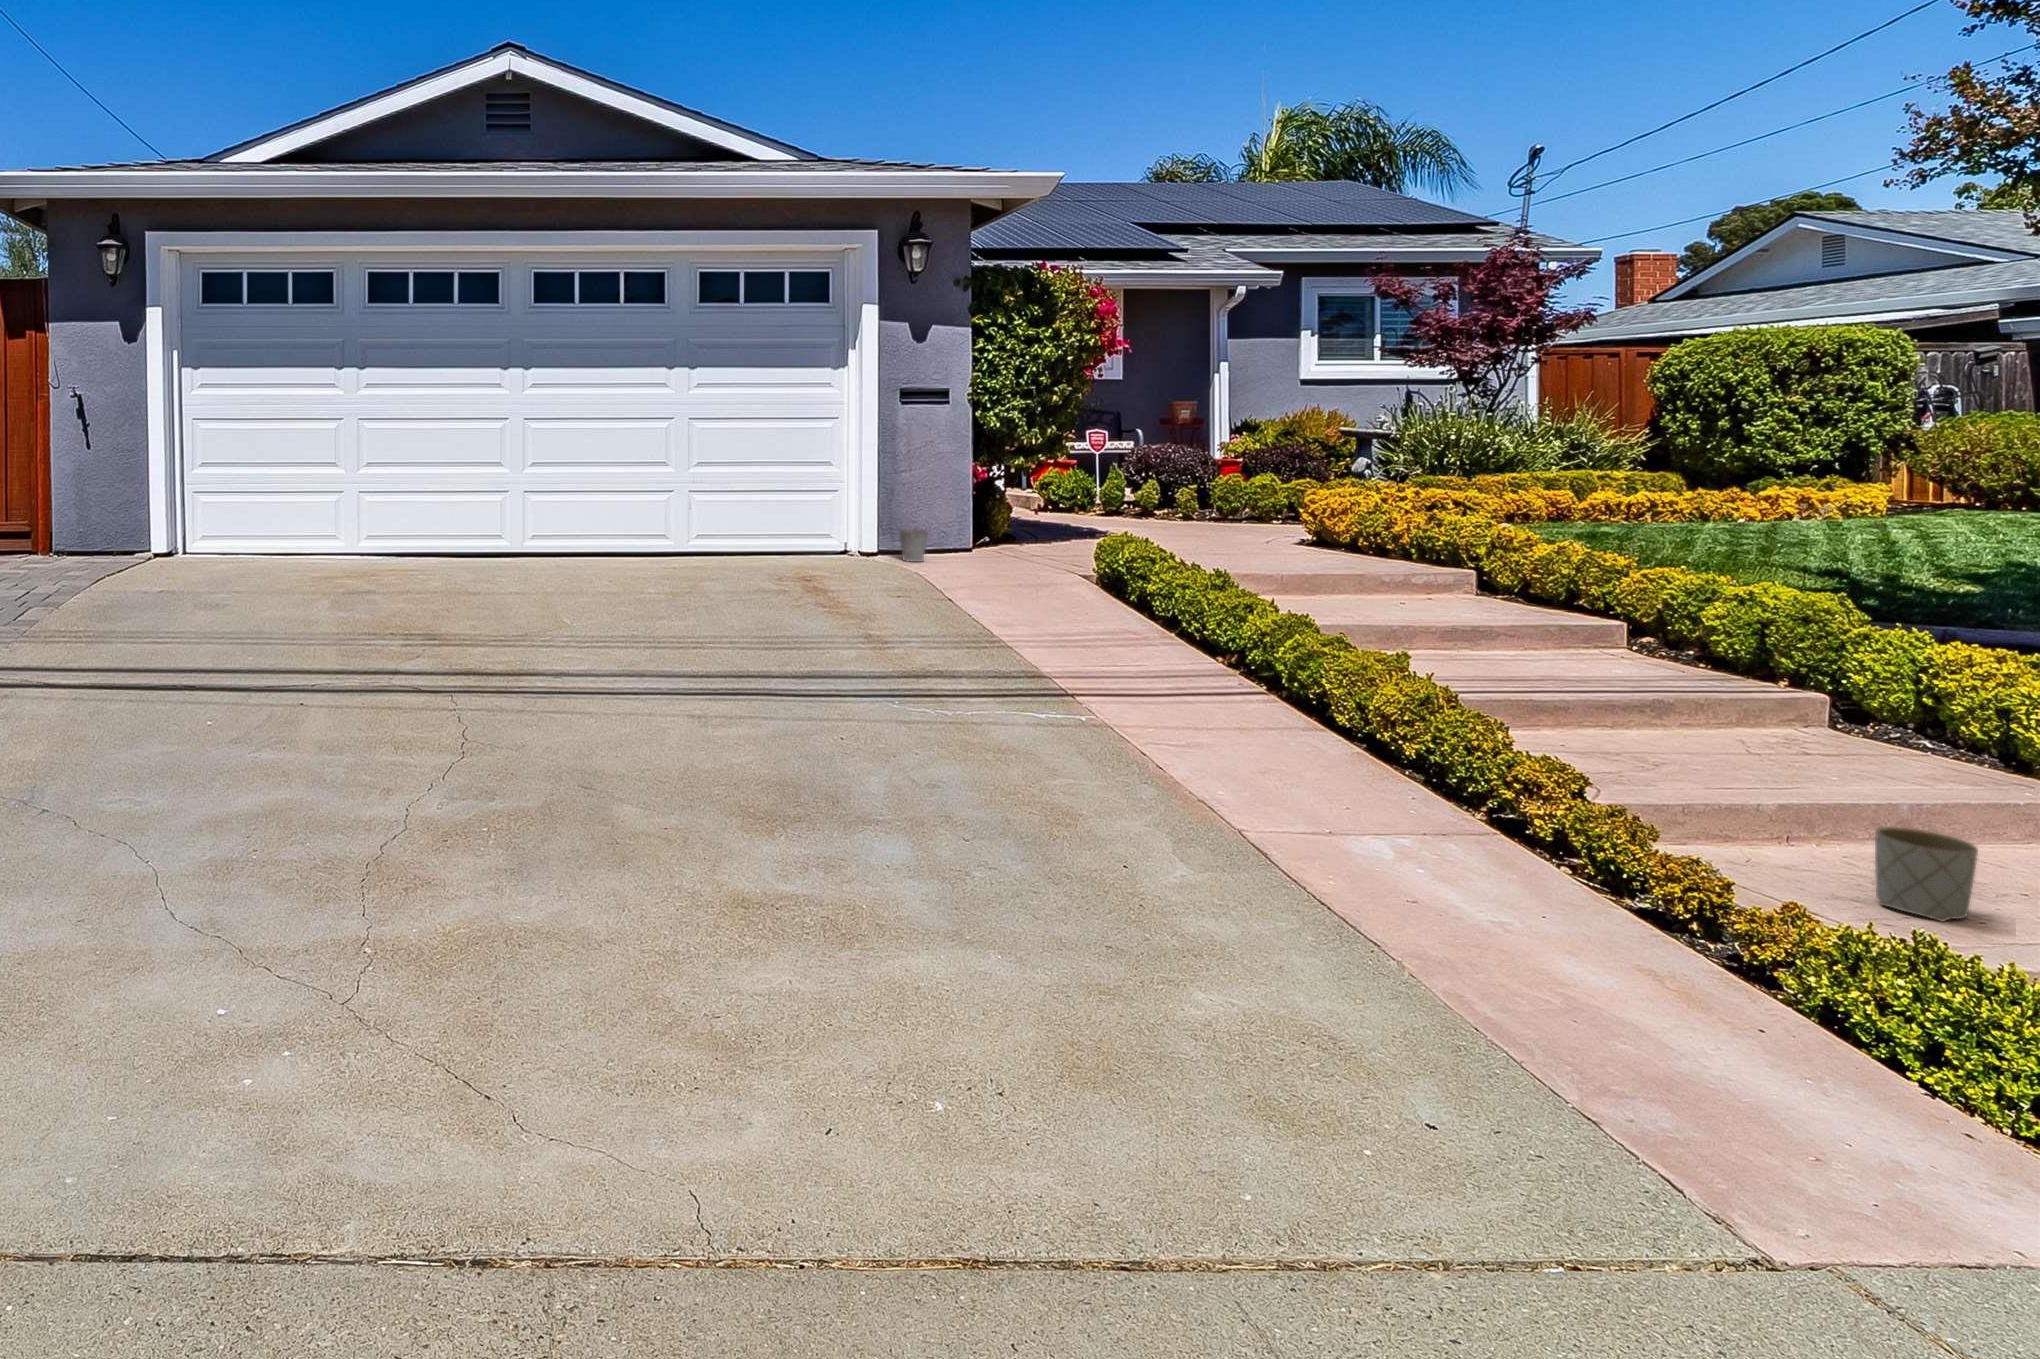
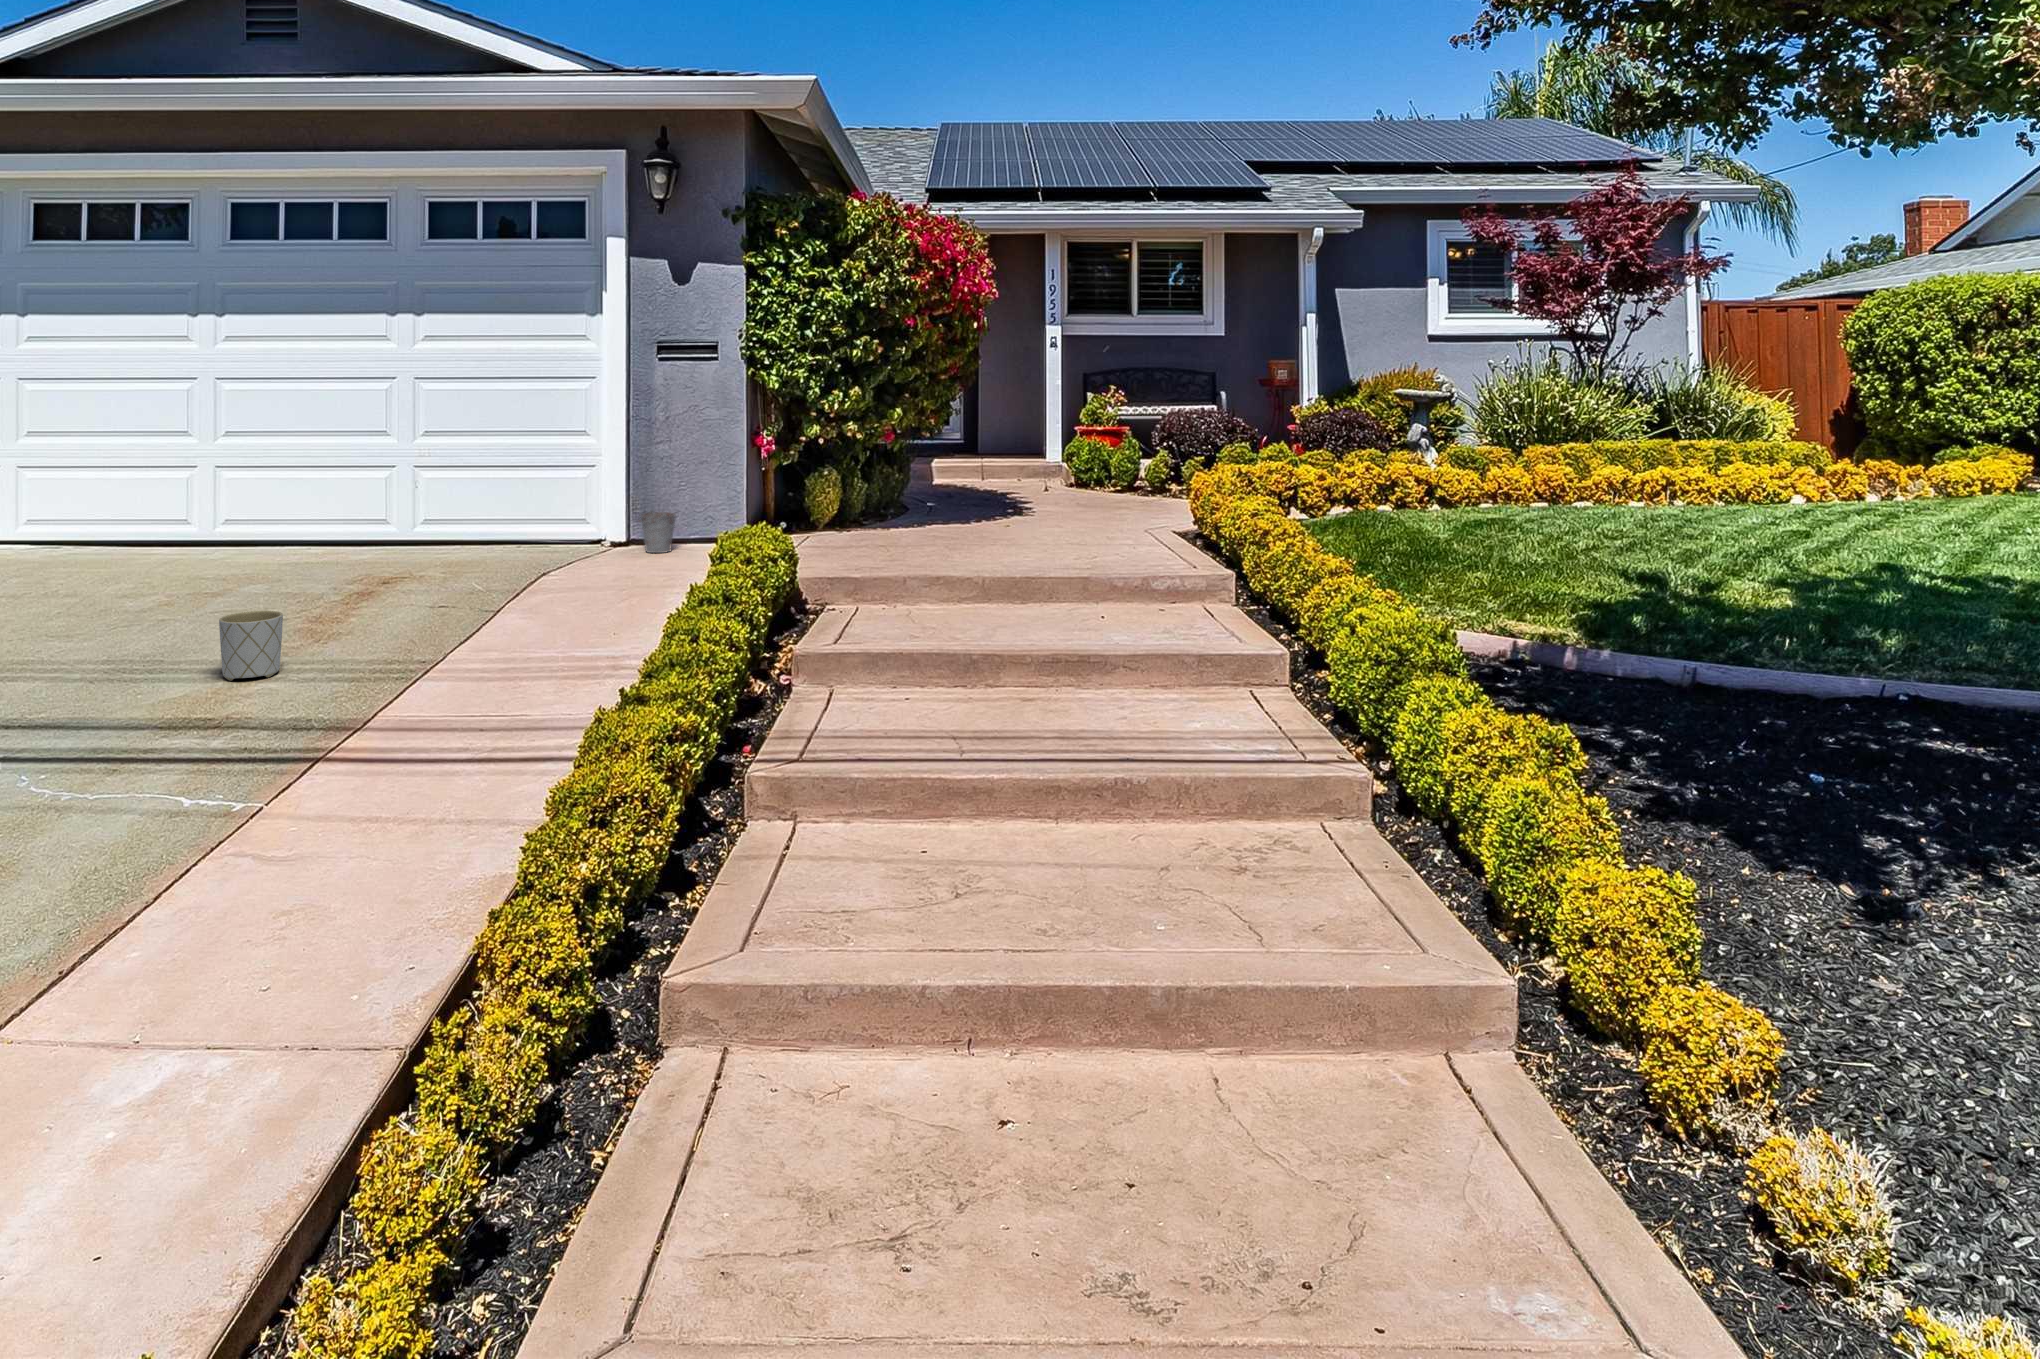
planter: present [1875,827,1978,921] -> present [219,611,283,681]

